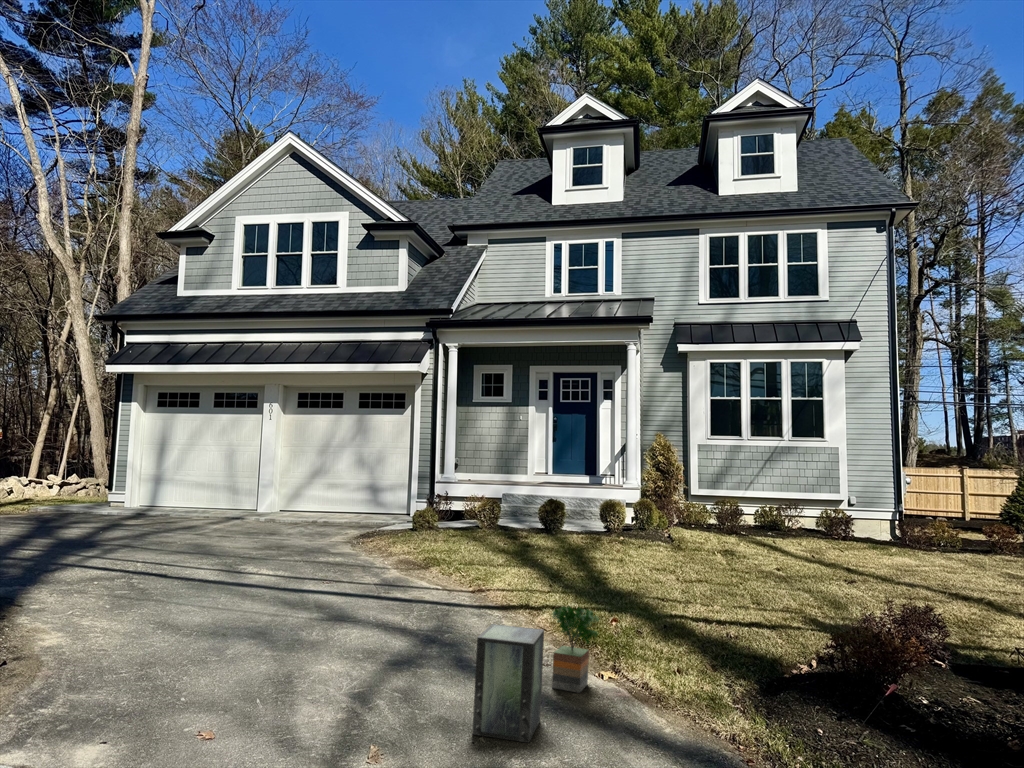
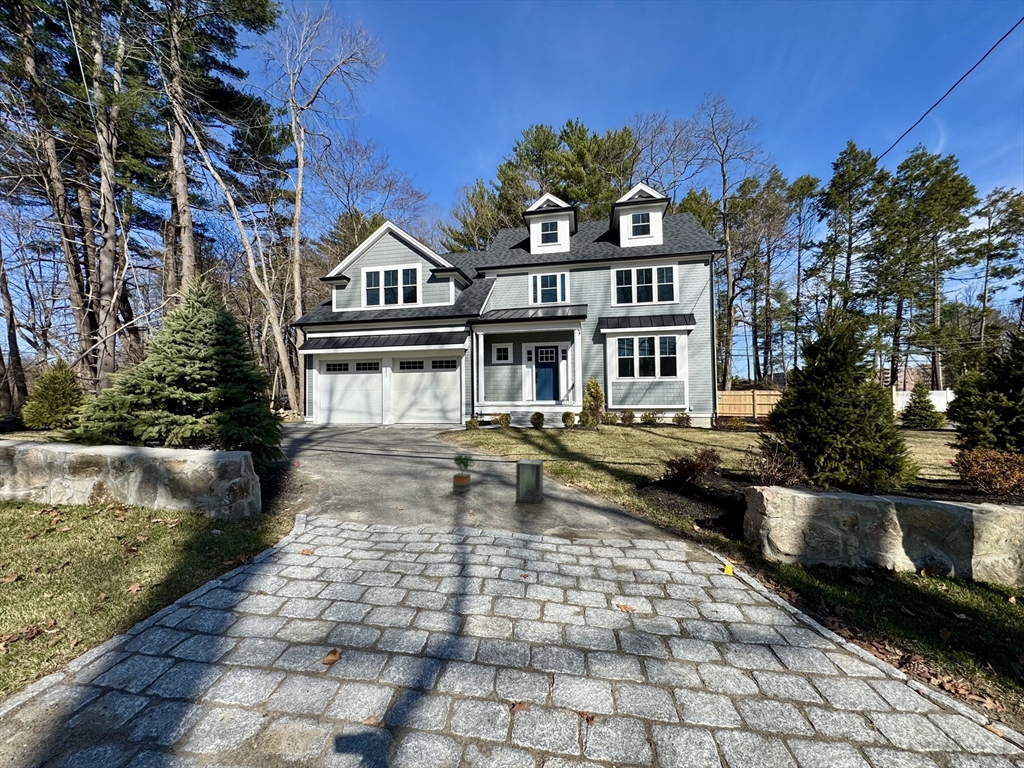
potted tree: present [552,606,599,693] -> present [453,455,474,492]

